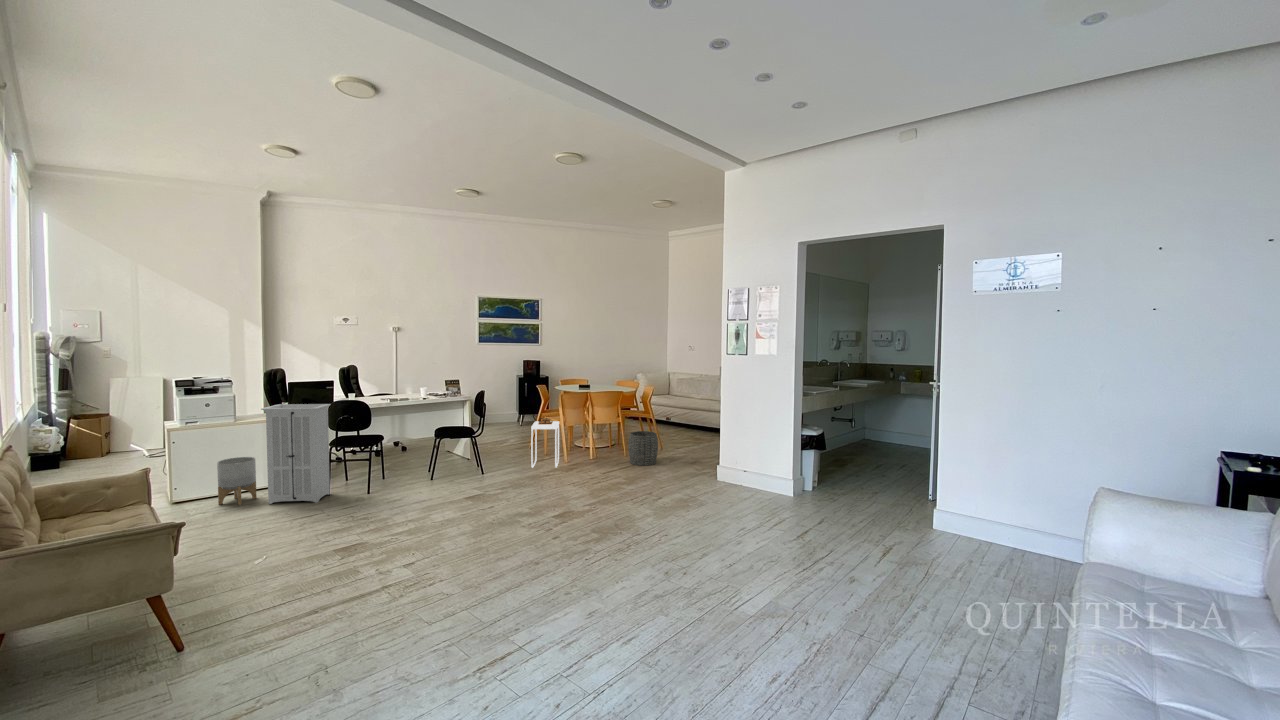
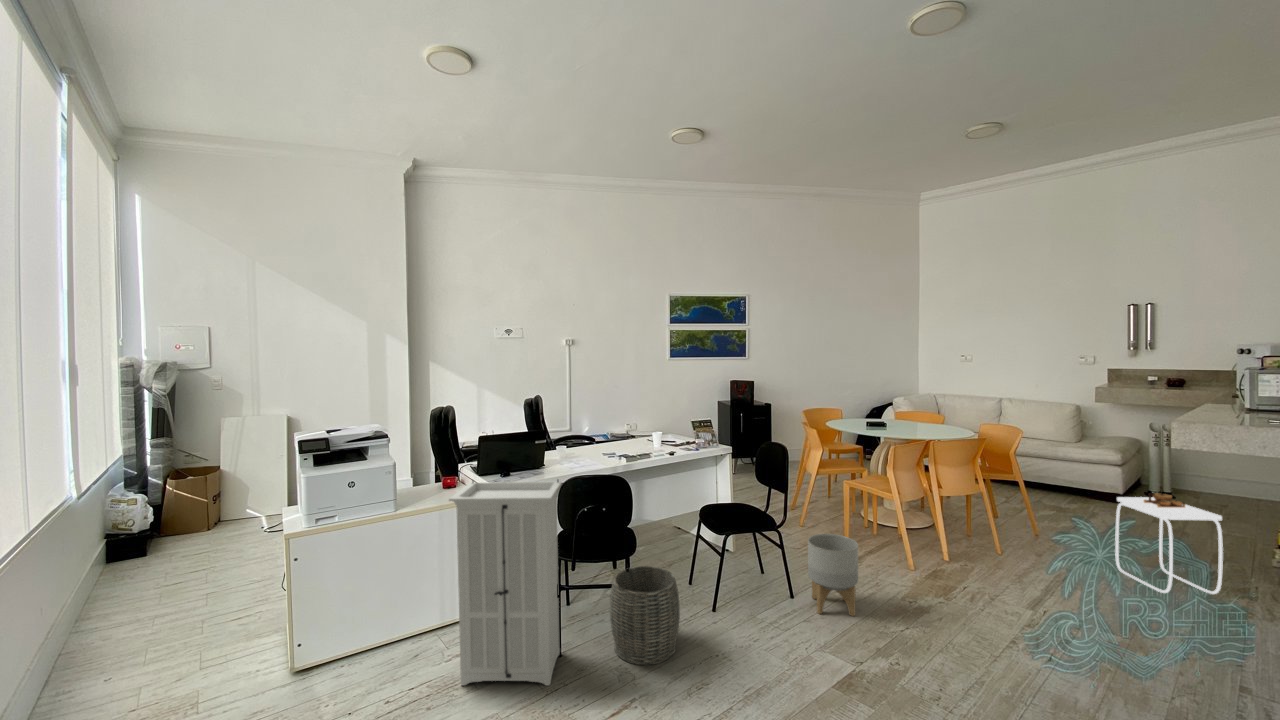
side table: present [531,418,559,468] -> present [1115,493,1223,594]
woven basket: present [629,431,658,466] -> present [610,566,680,665]
planter: present [217,457,257,505] -> present [808,534,858,616]

